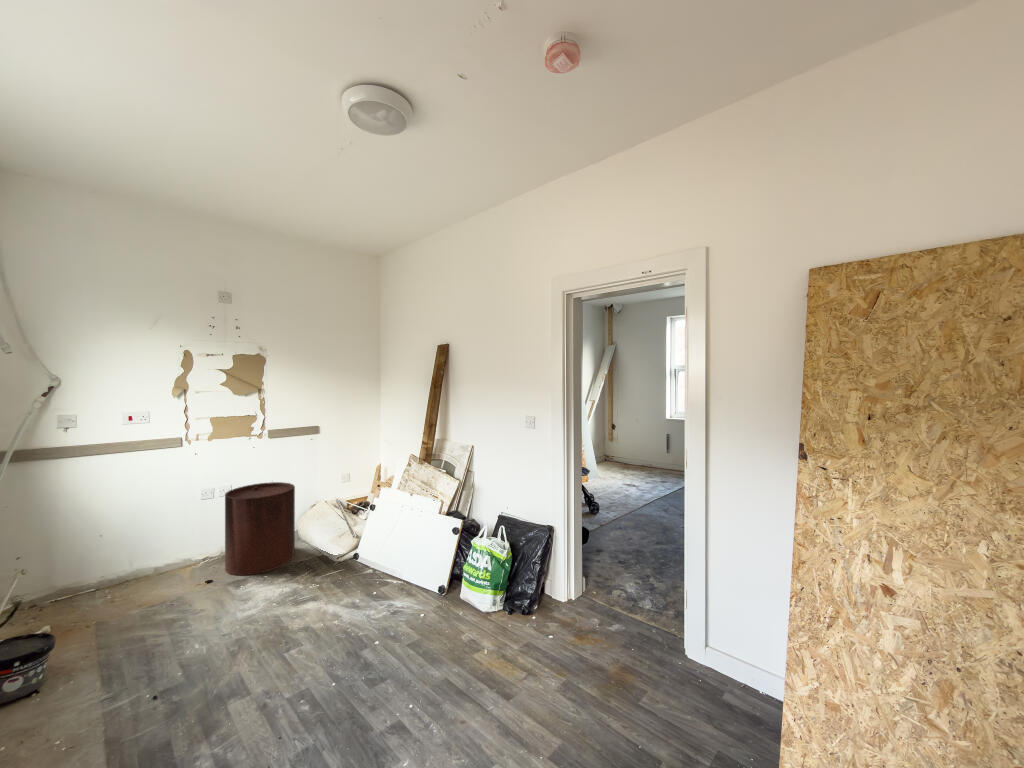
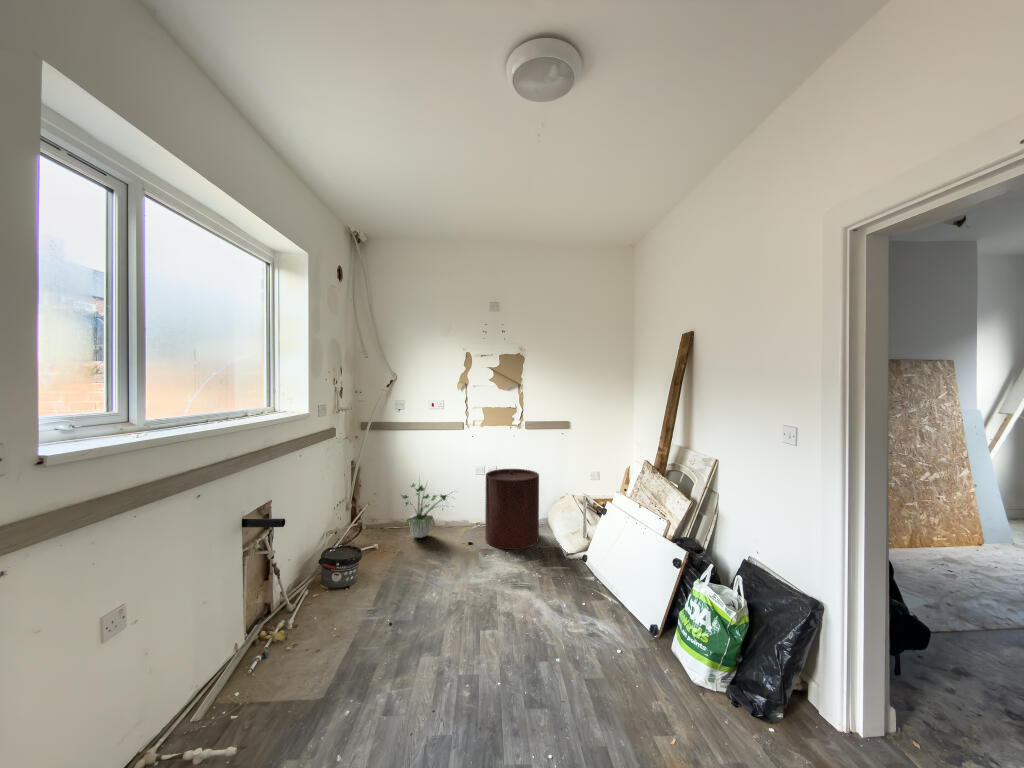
potted plant: none [73,510,186,601] -> present [402,484,447,538]

